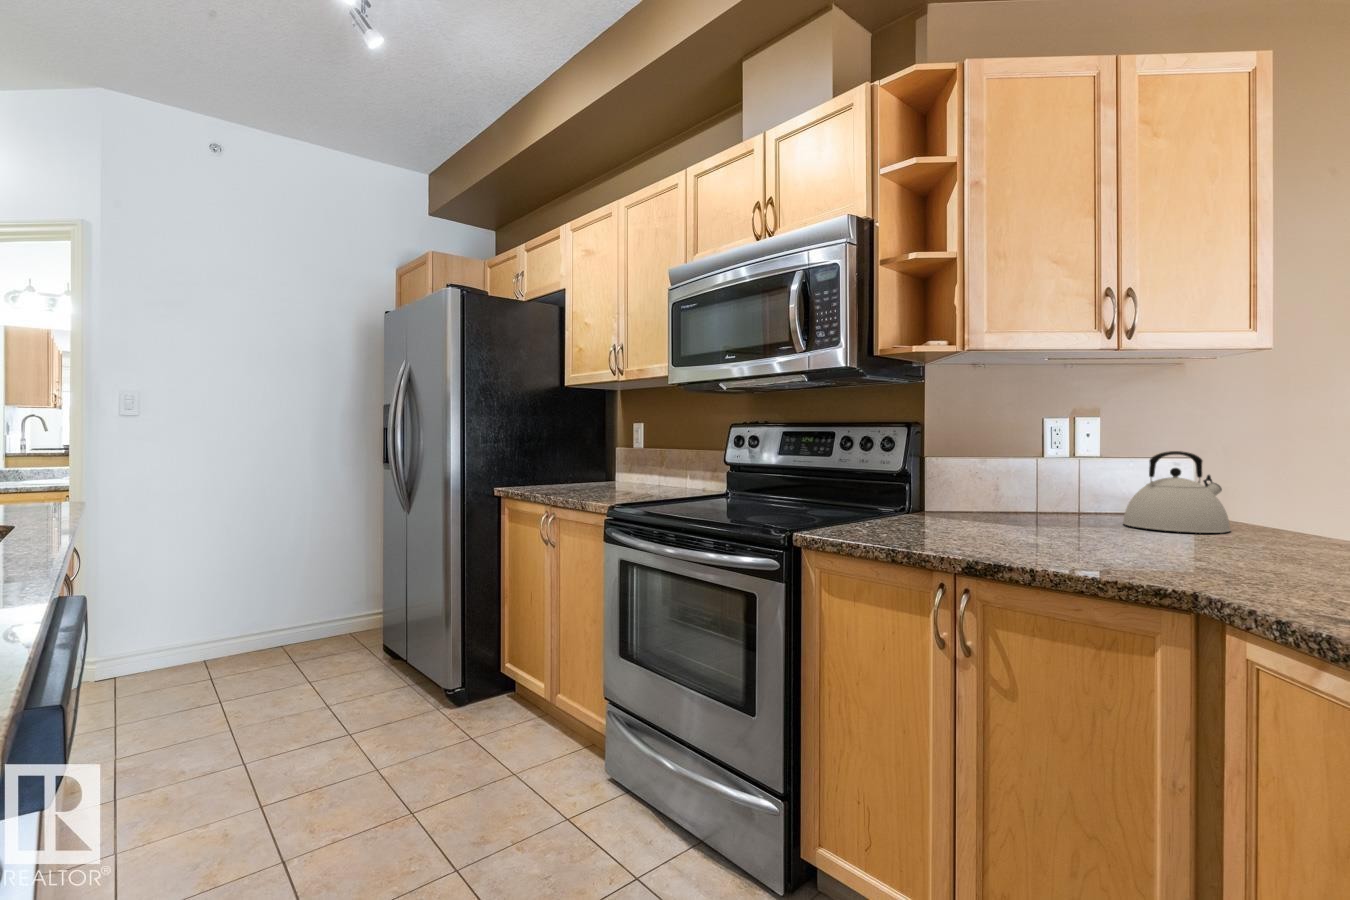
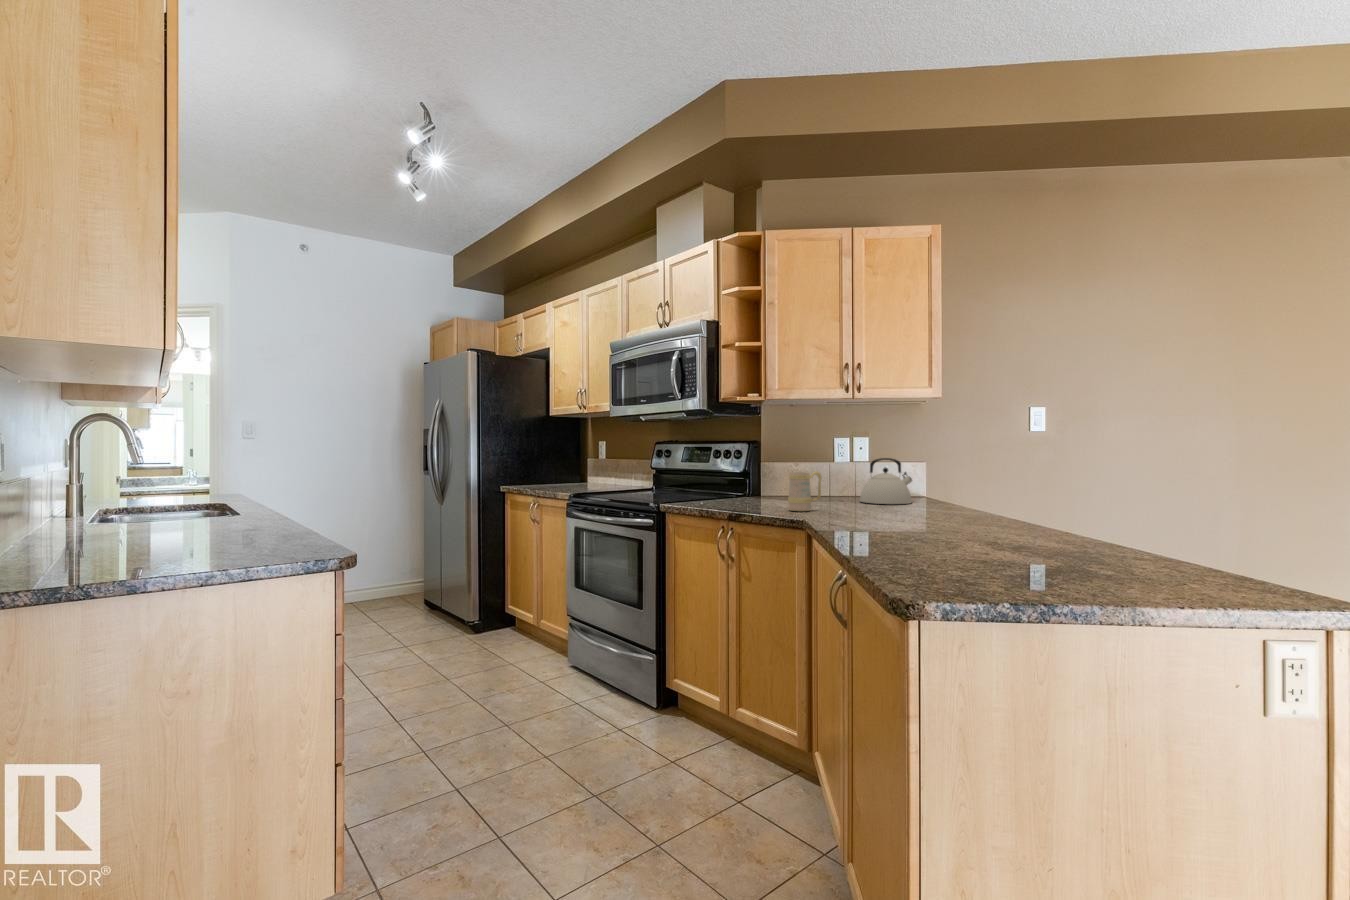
mug: none [1041,475,1108,549] -> present [788,471,822,511]

